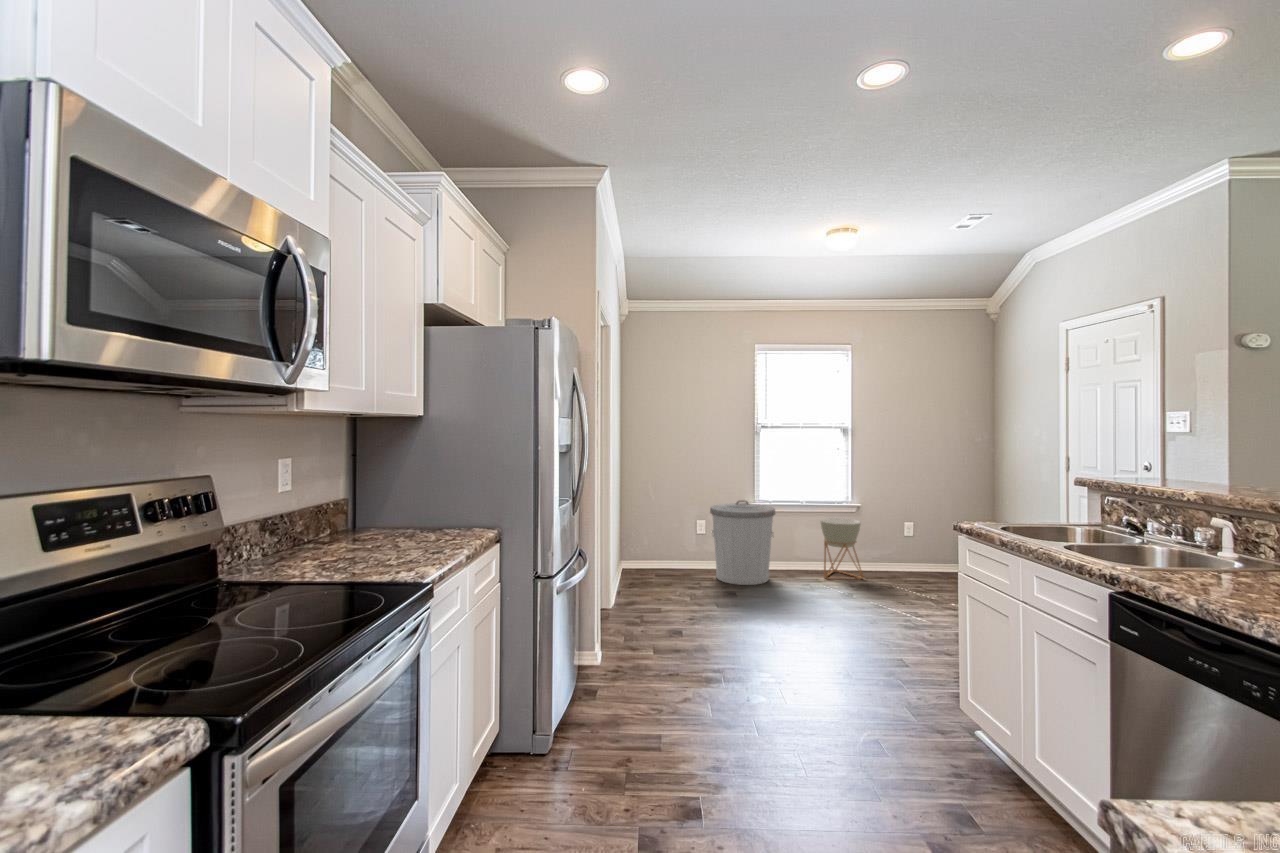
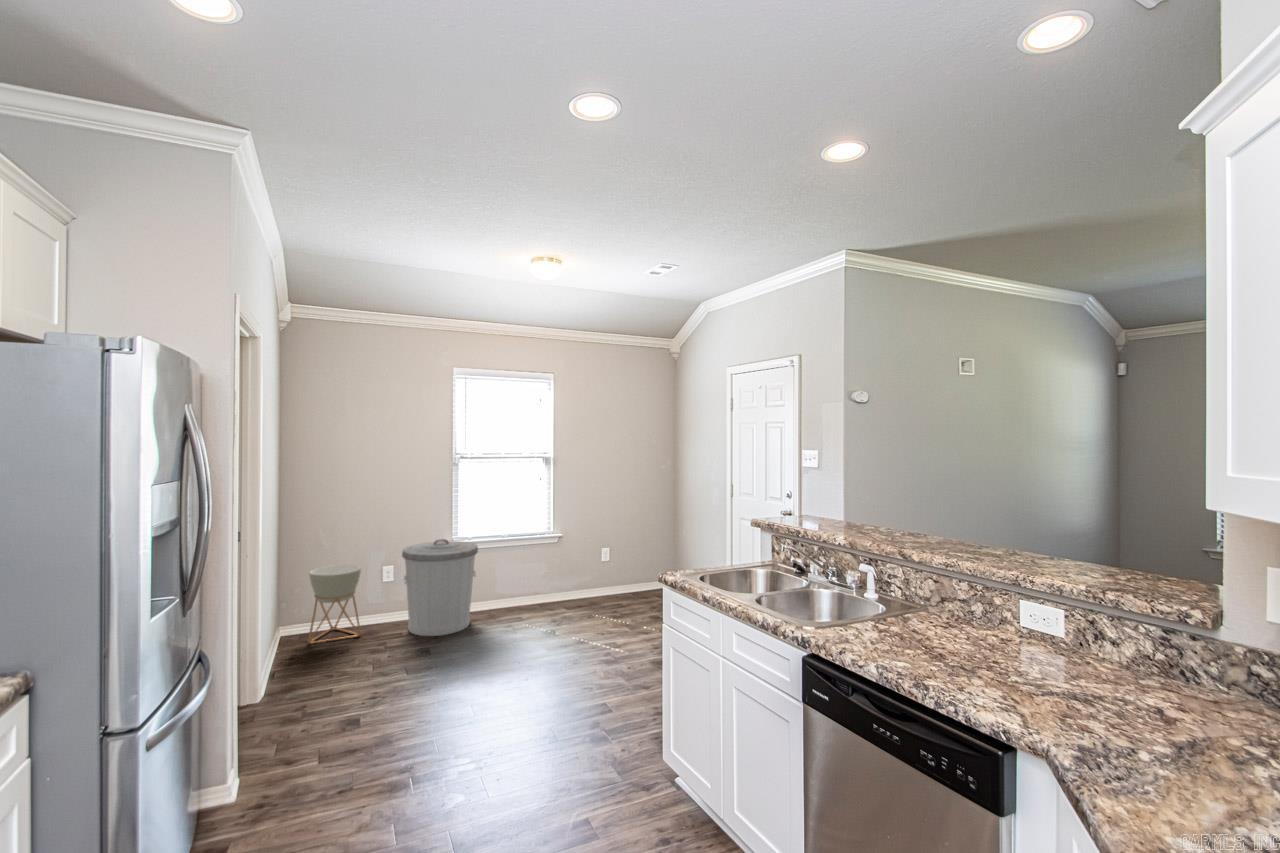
planter: present [820,518,863,579] -> present [308,565,361,644]

